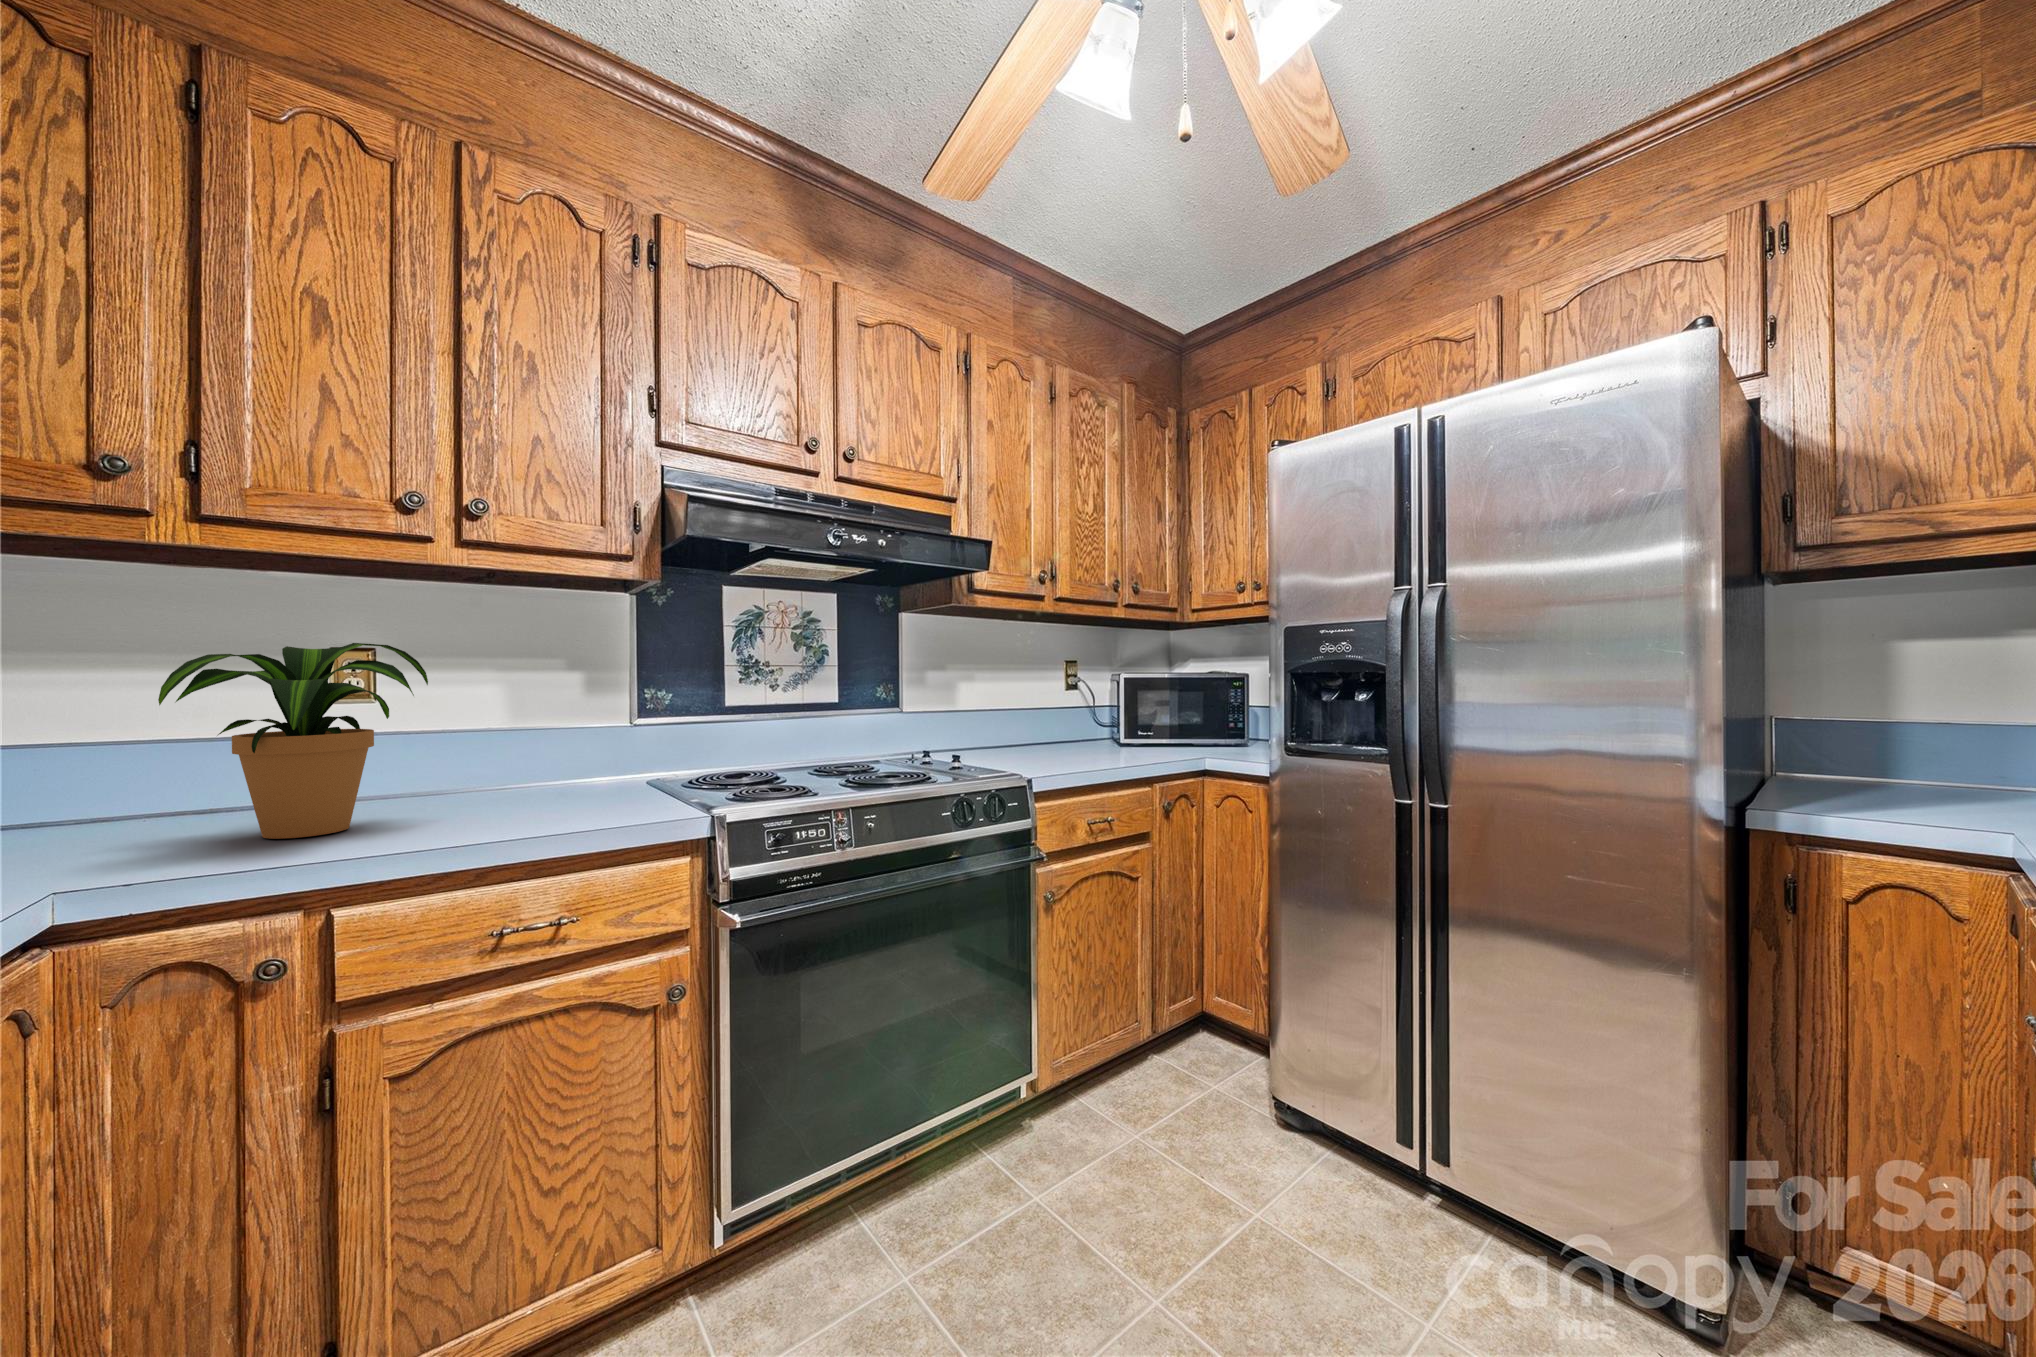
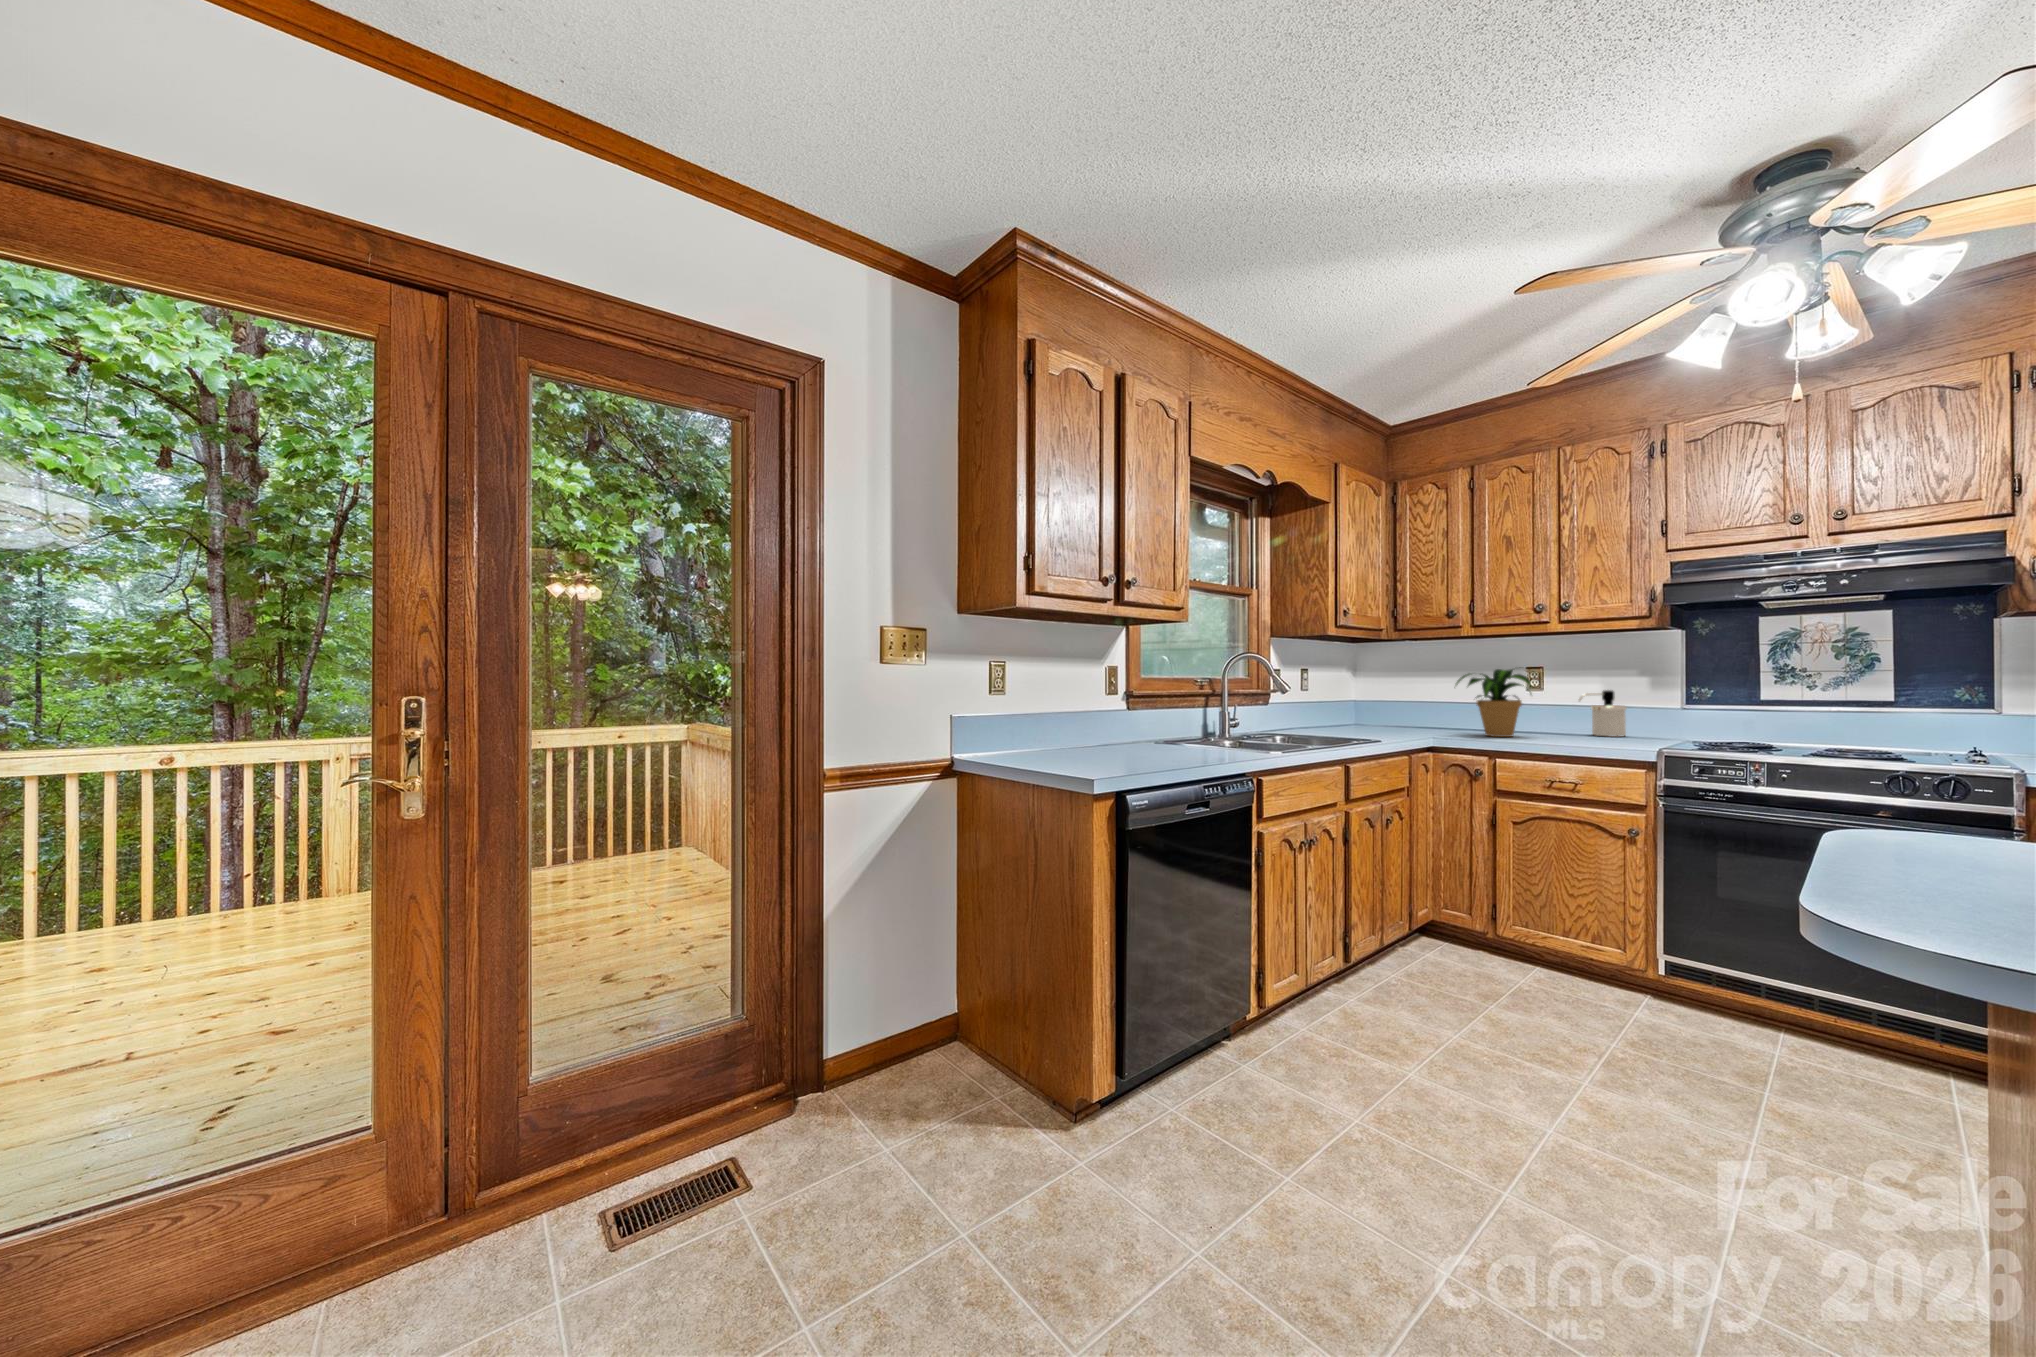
soap dispenser: none [481,699,558,794] -> present [1578,690,1627,736]

